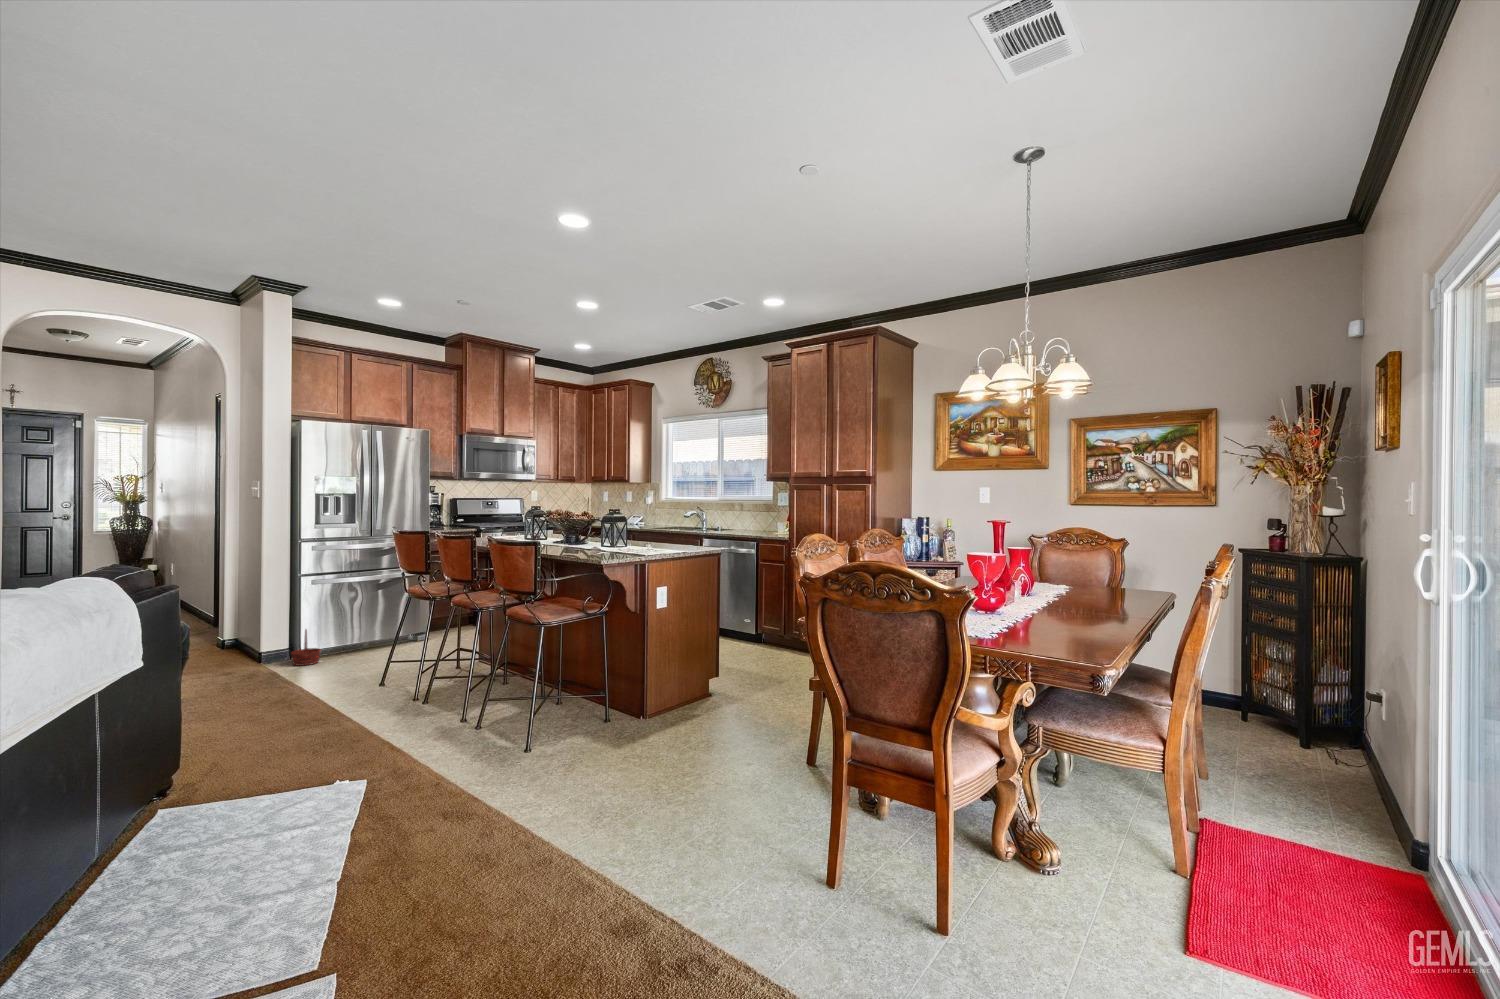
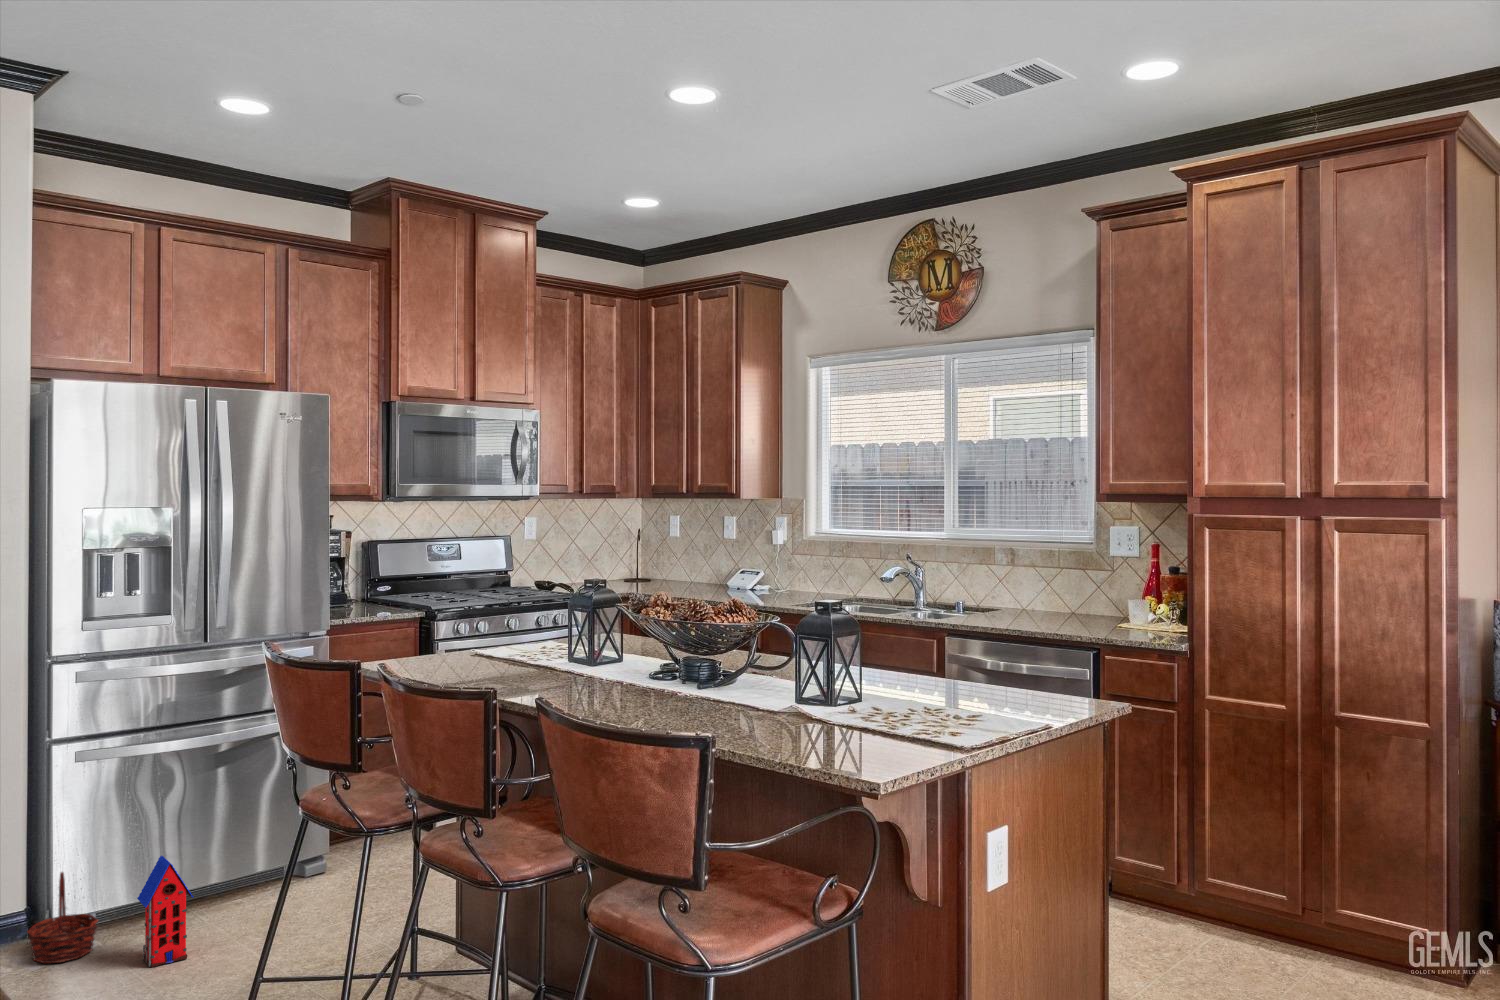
toy house: none [339,622,363,666] -> present [137,856,193,967]

